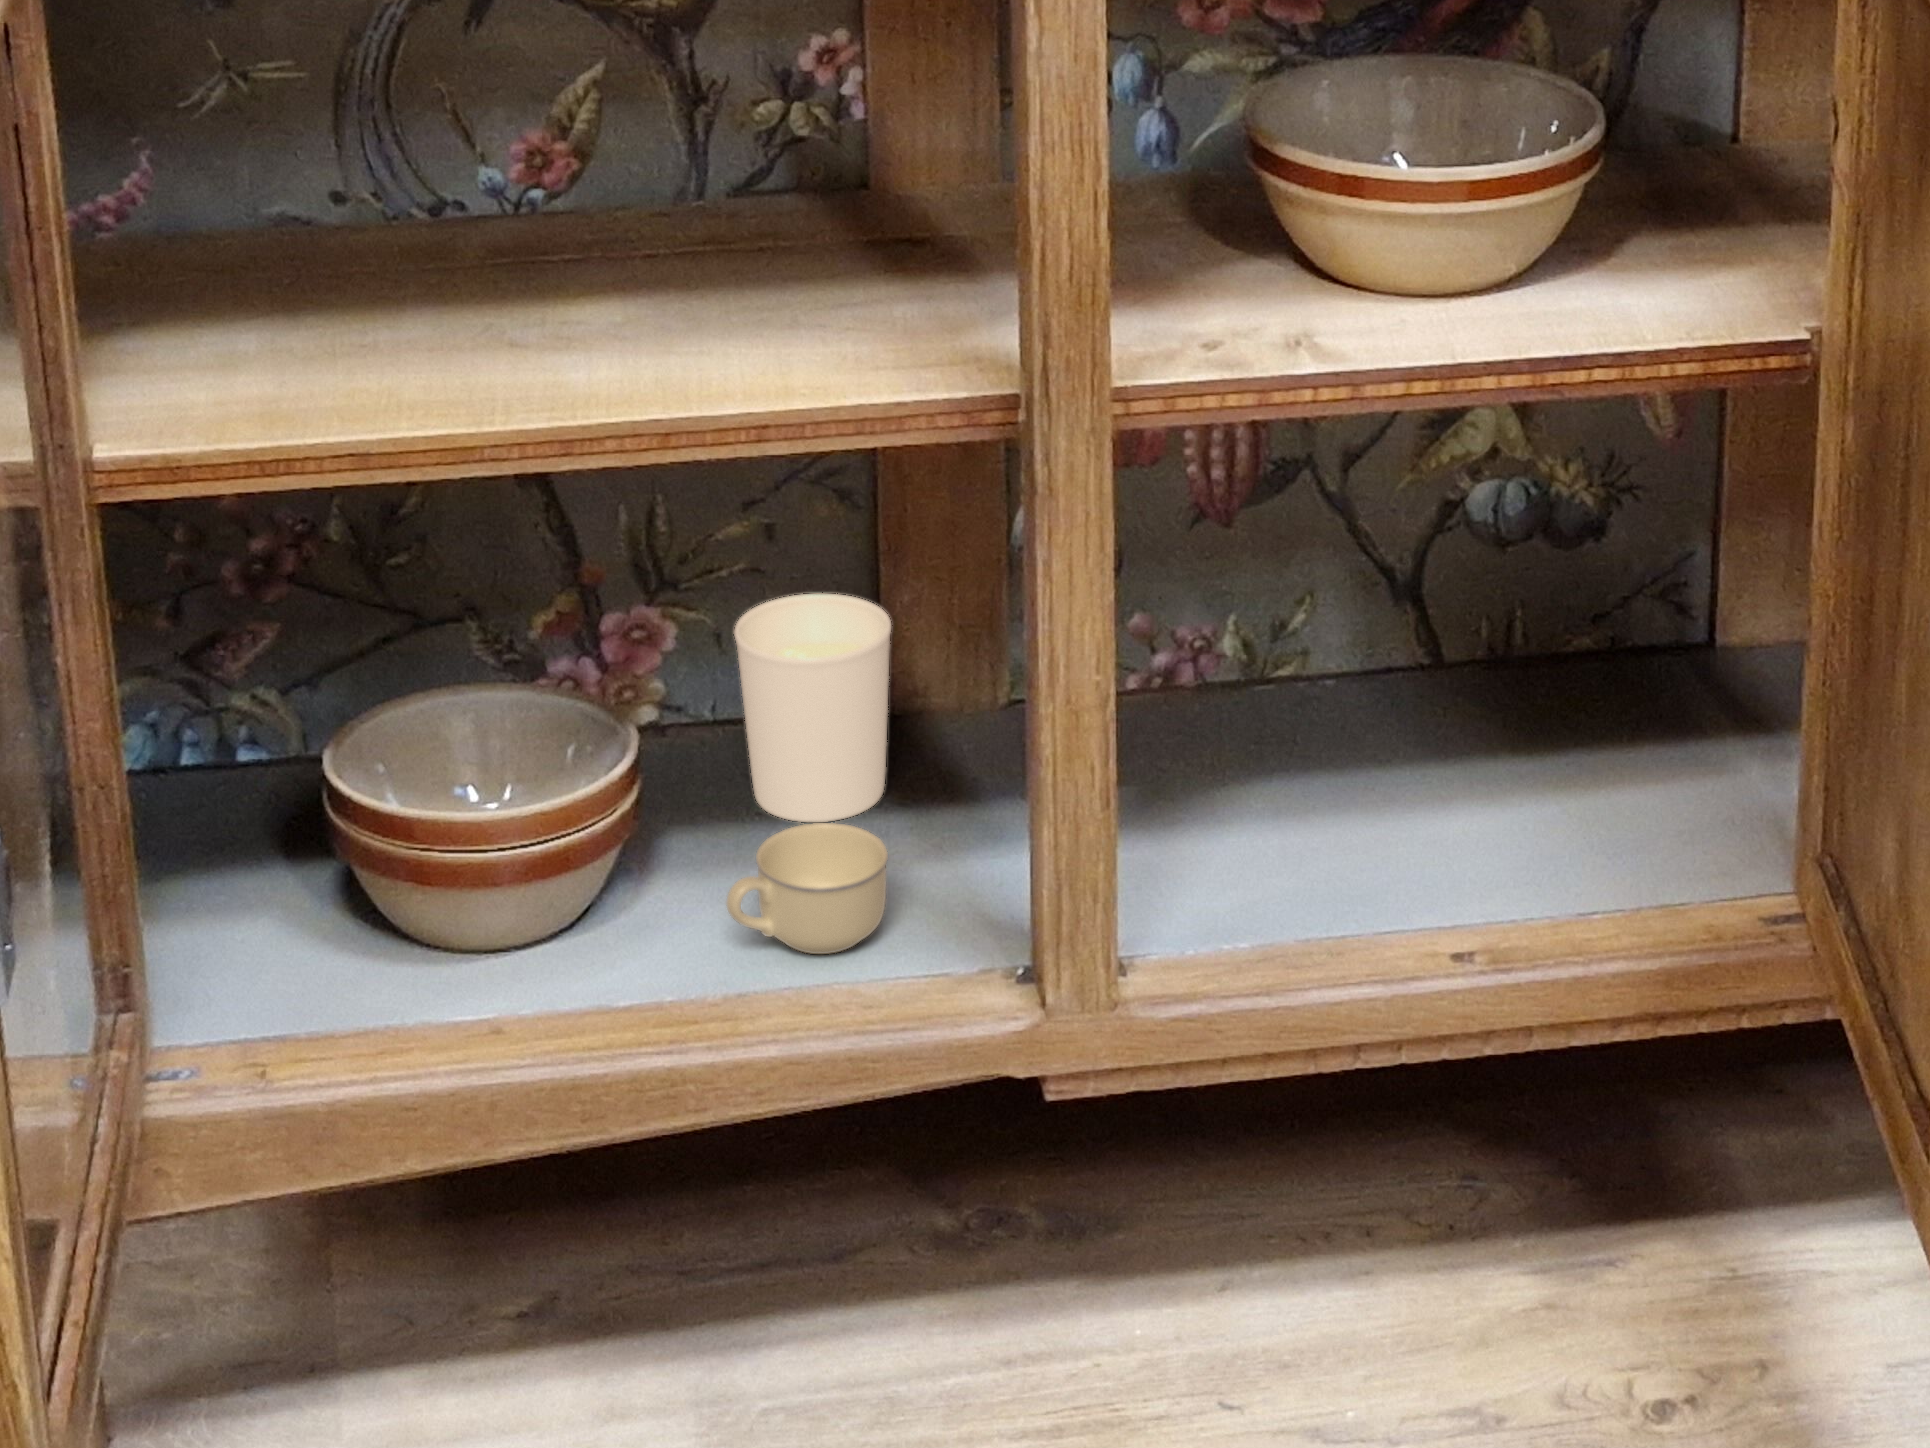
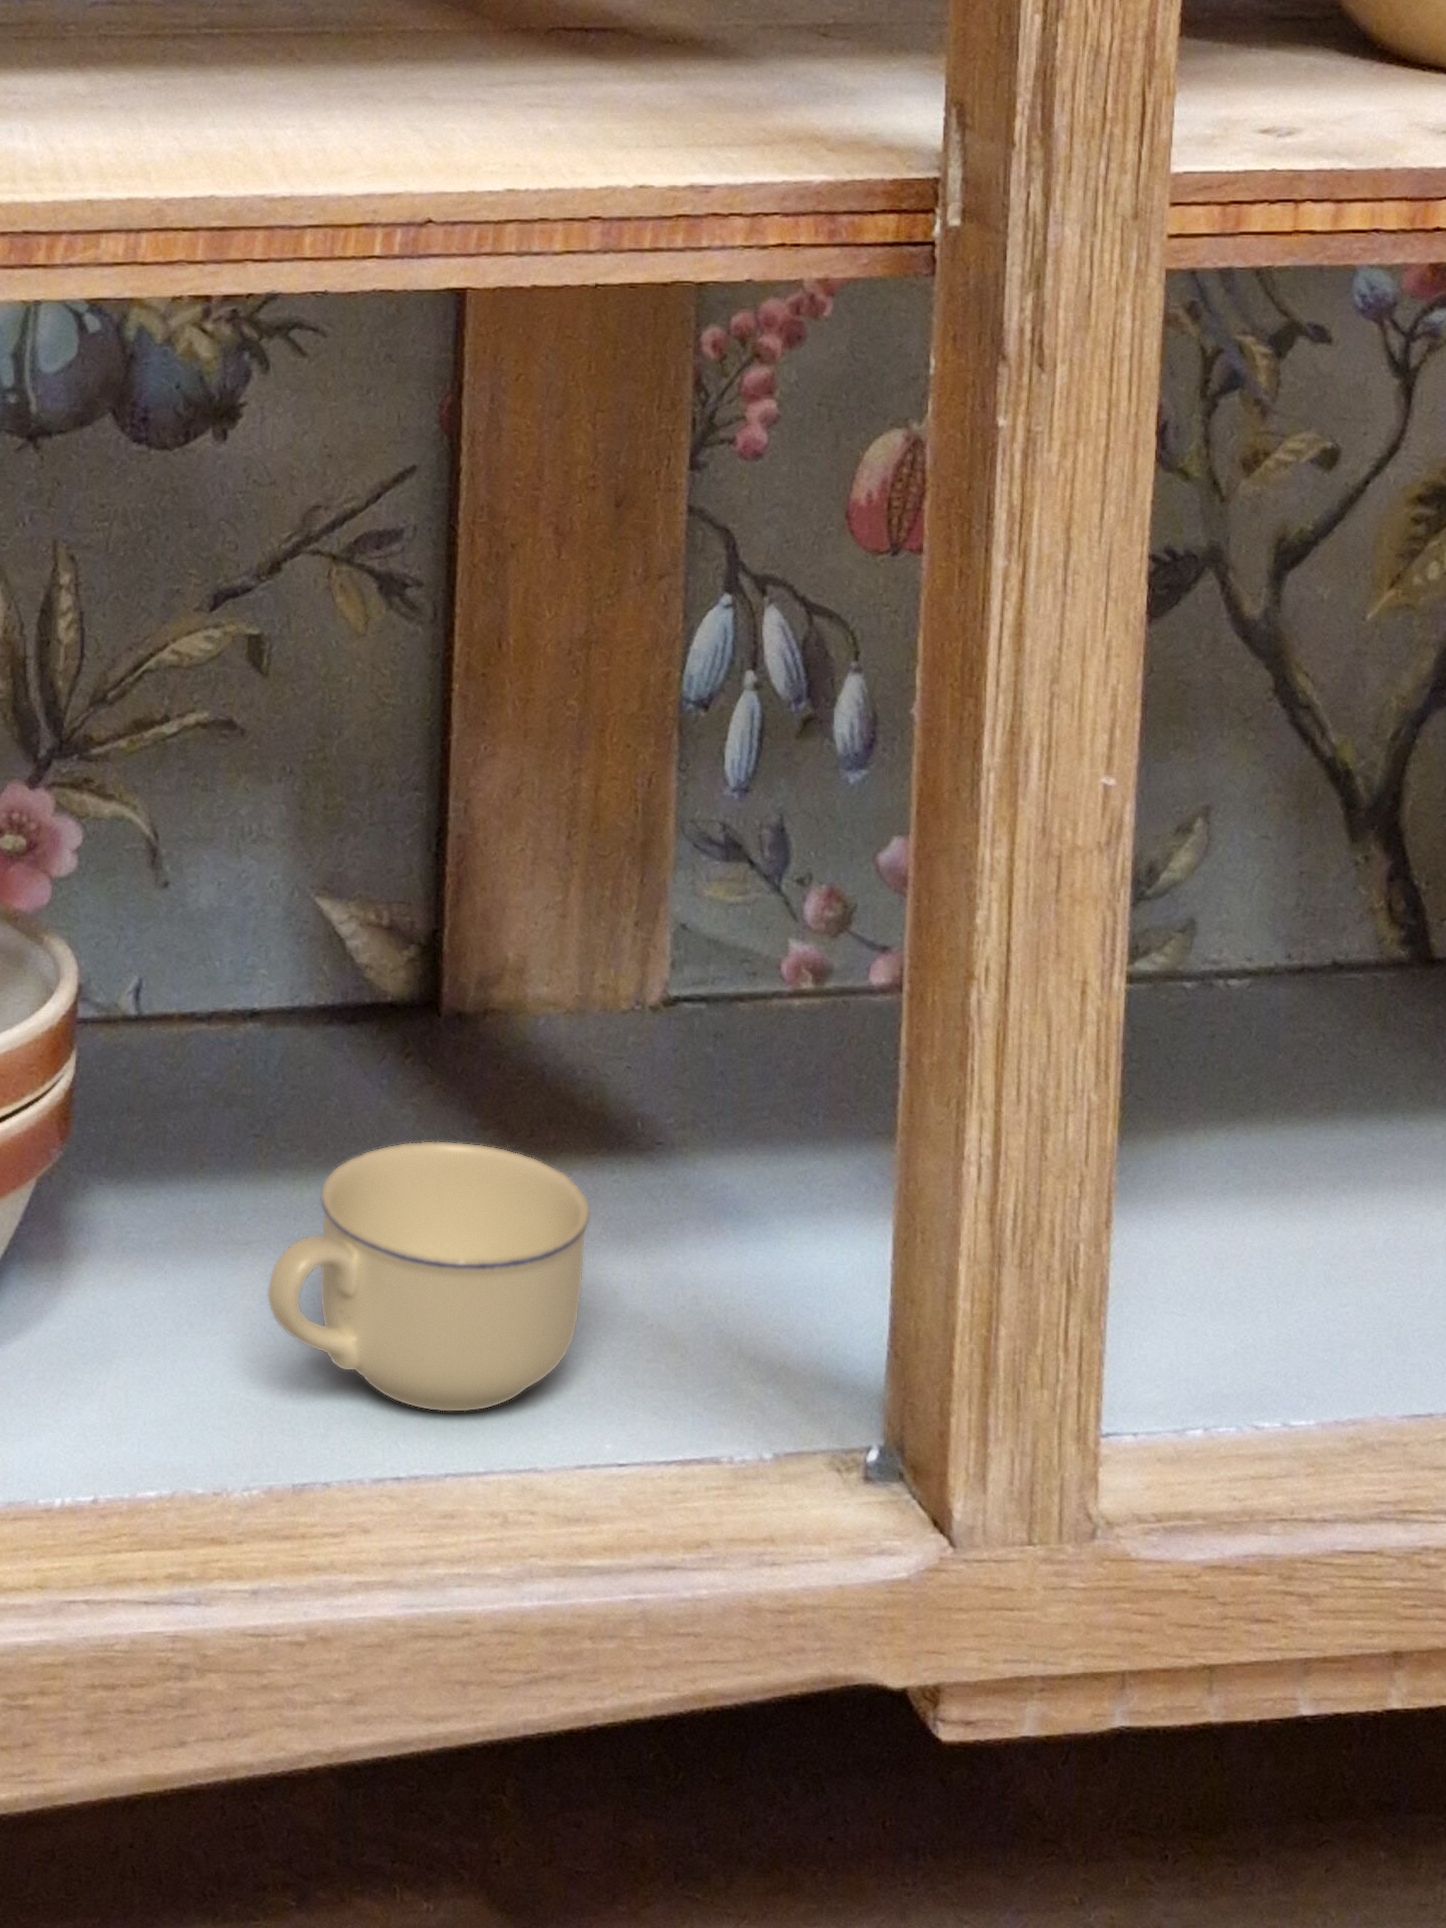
candle holder: present [734,594,891,822] -> none [226,740,524,1175]

